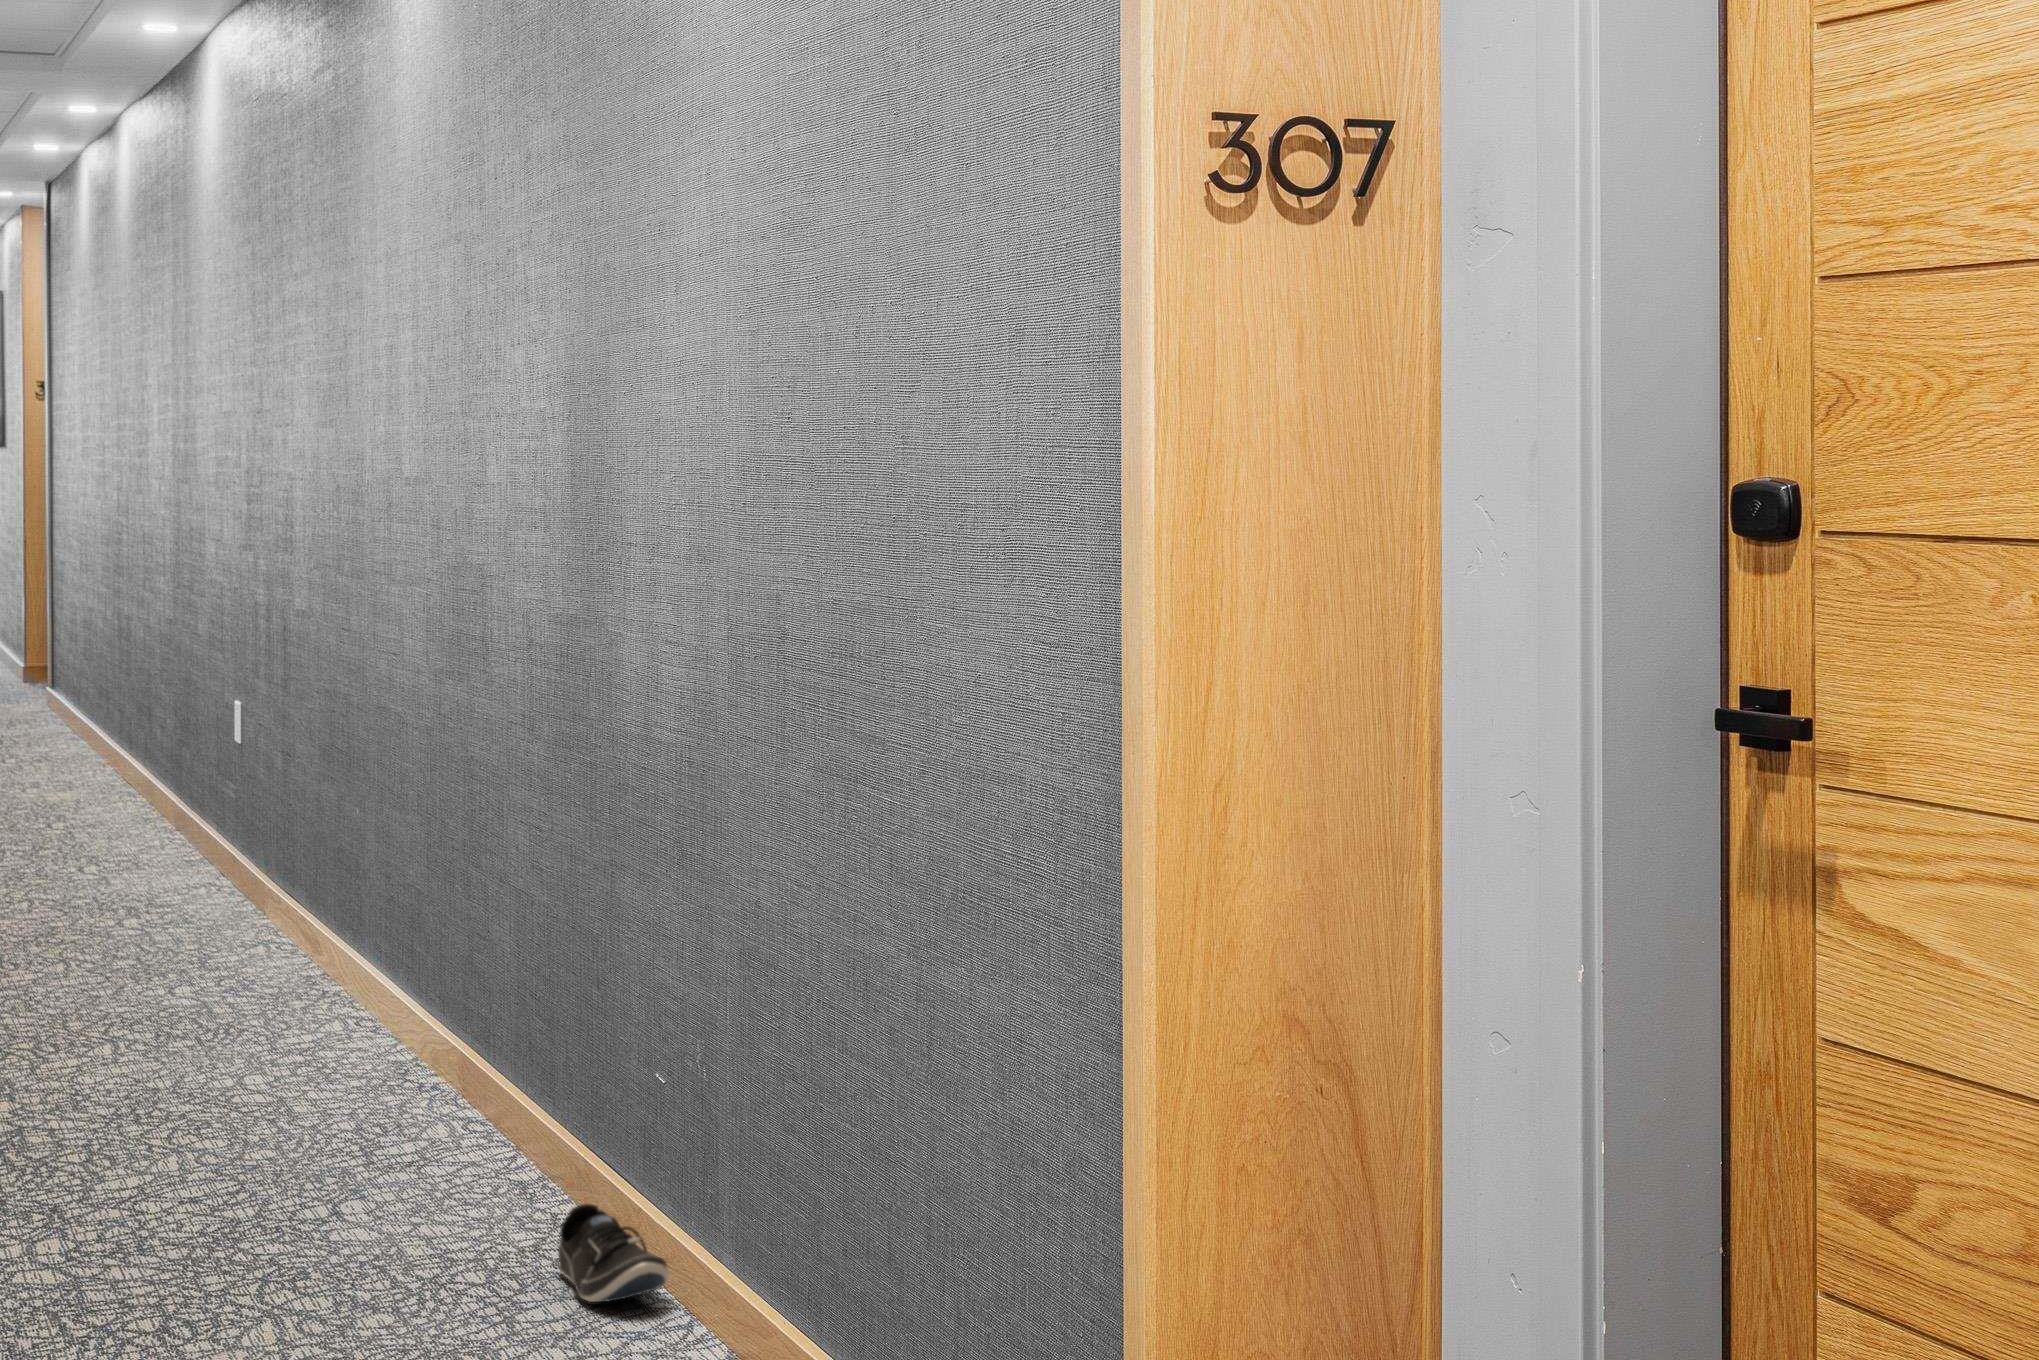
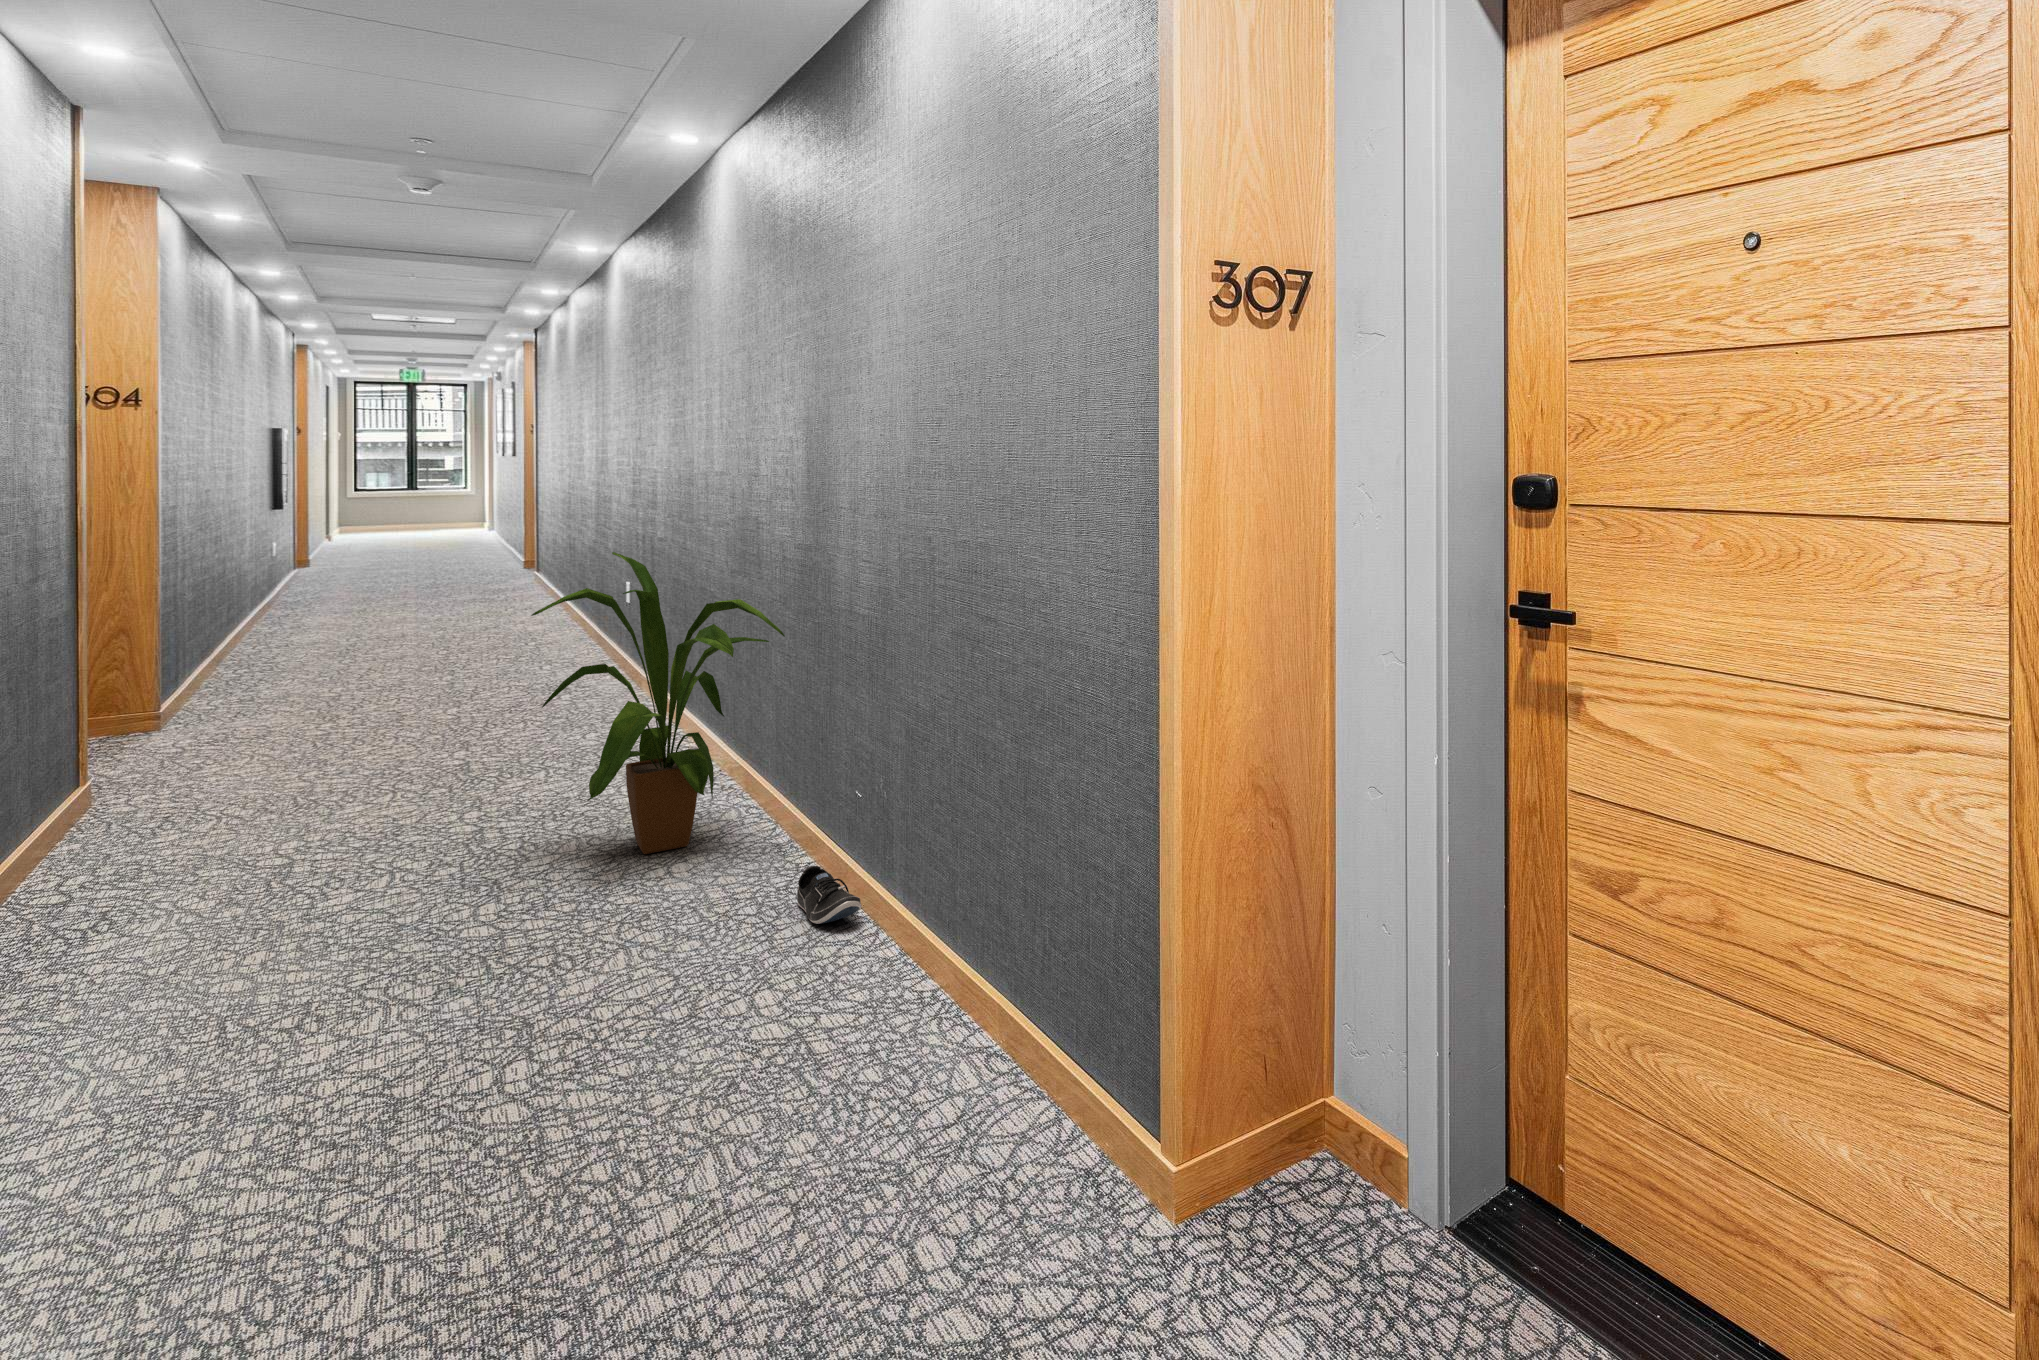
house plant: none [103,618,537,1181] -> present [532,552,785,854]

